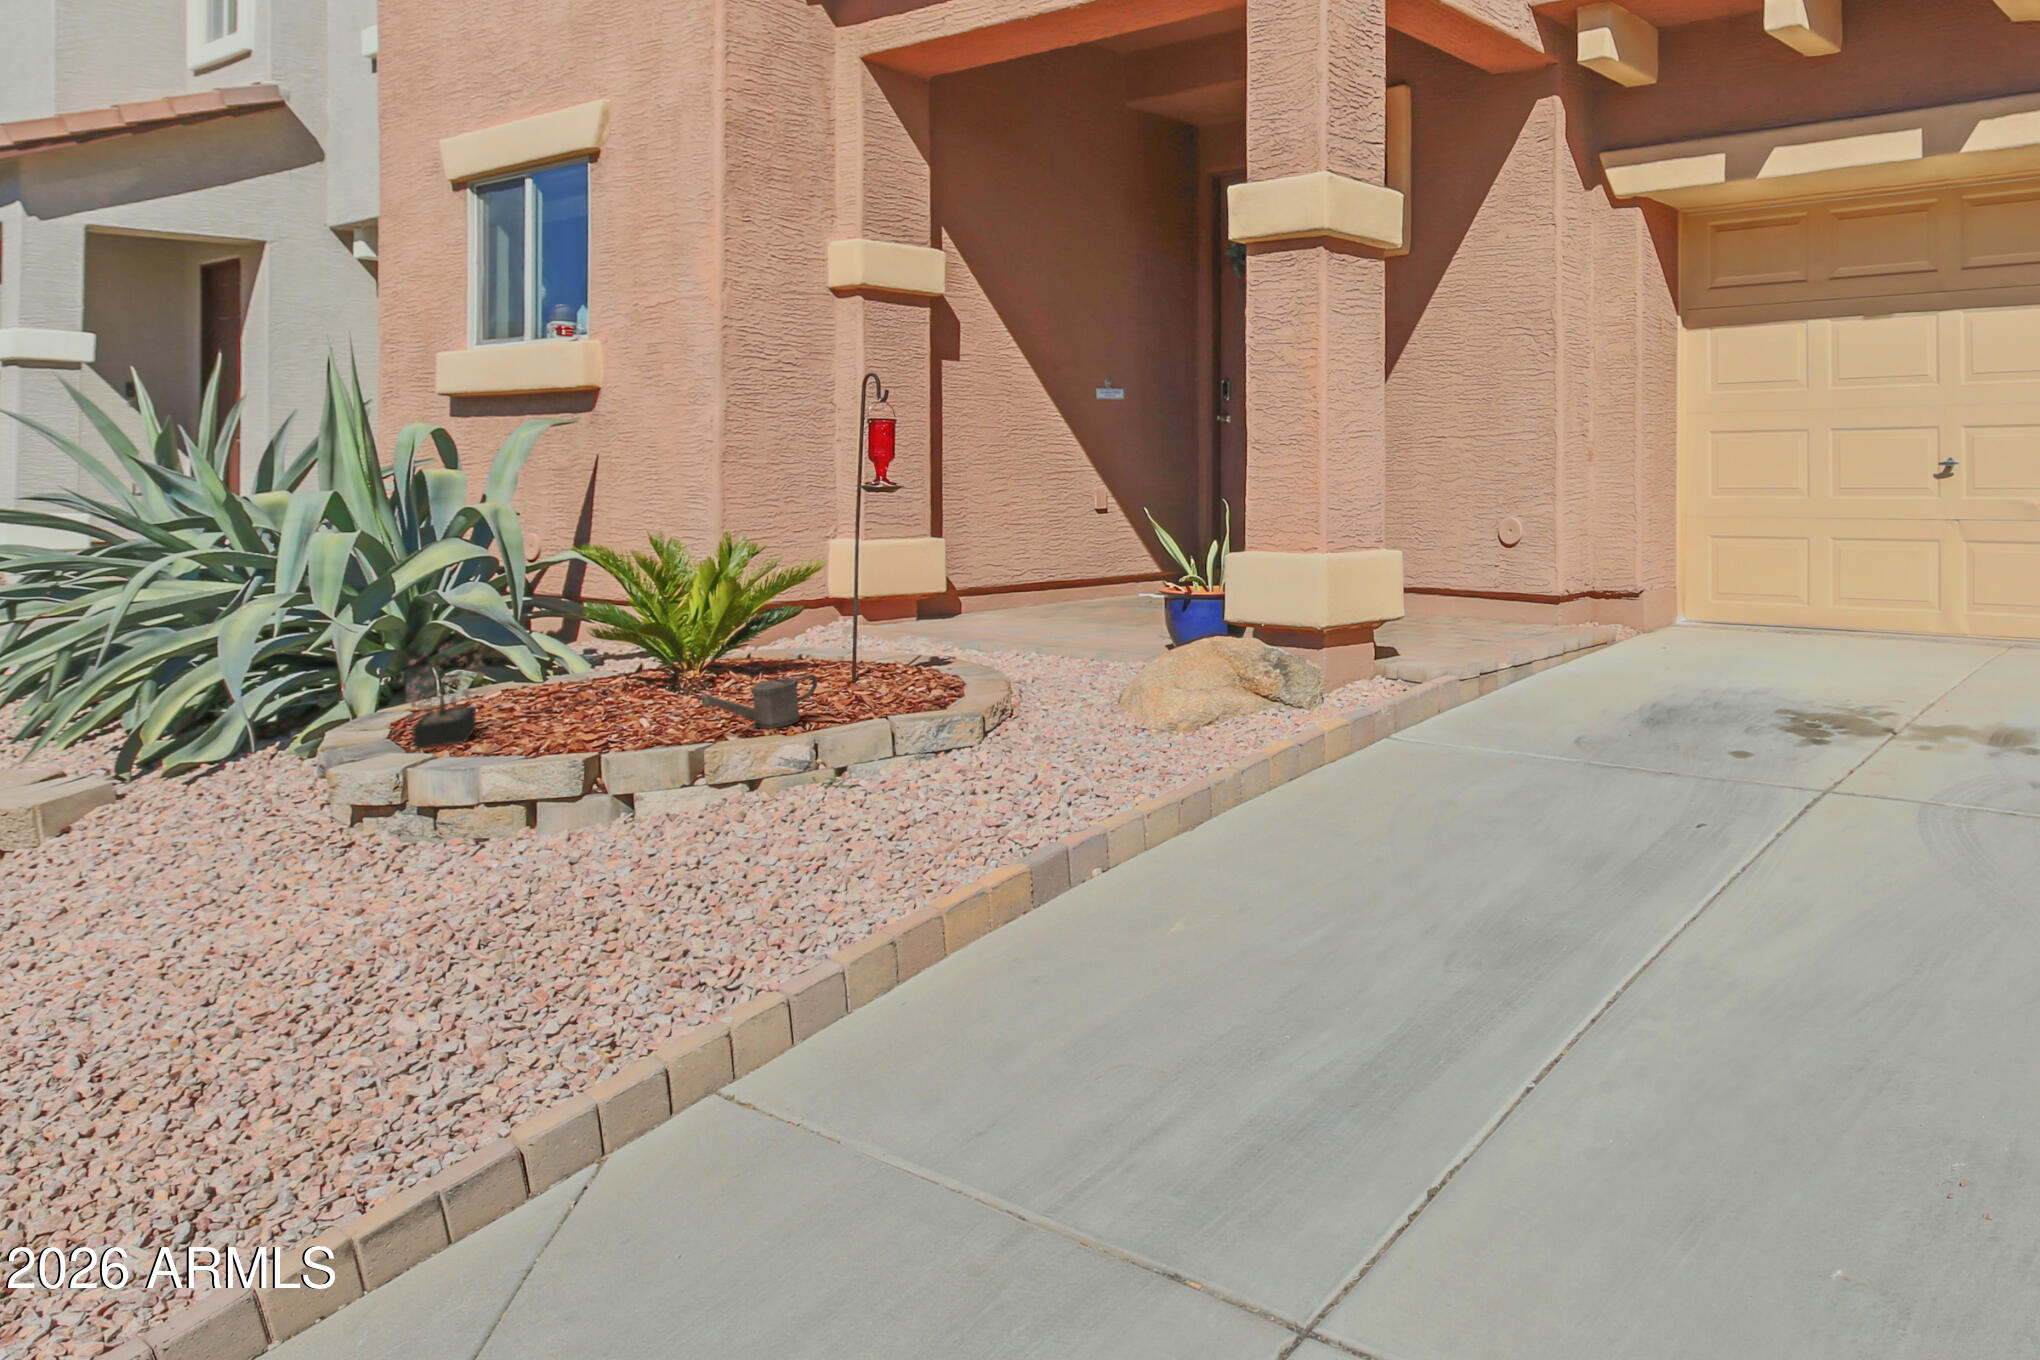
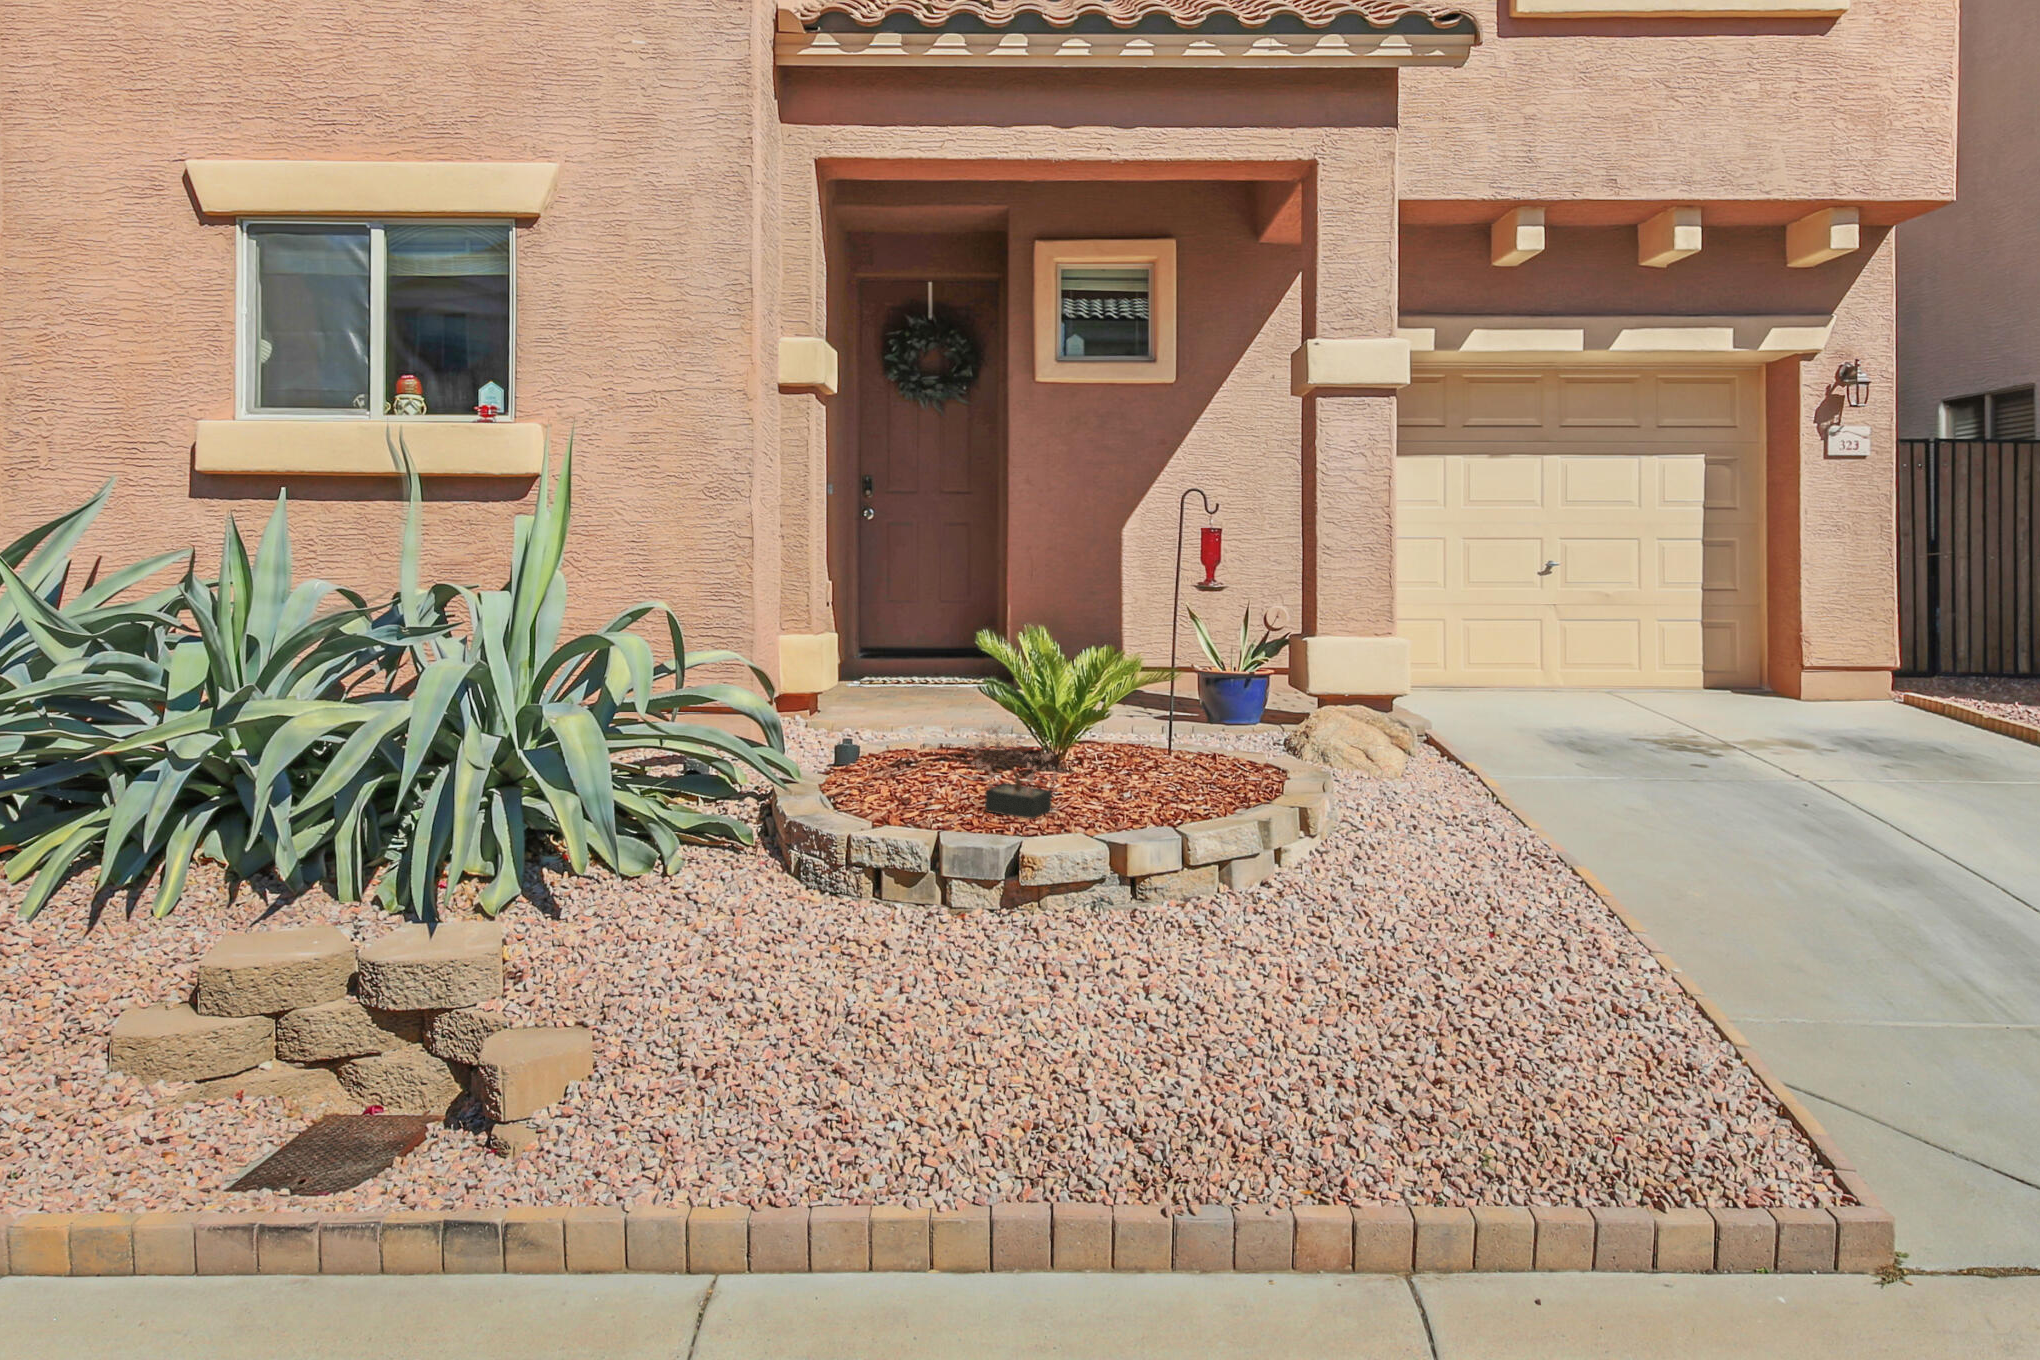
watering can: present [702,675,817,729] -> none [1230,738,1265,781]

